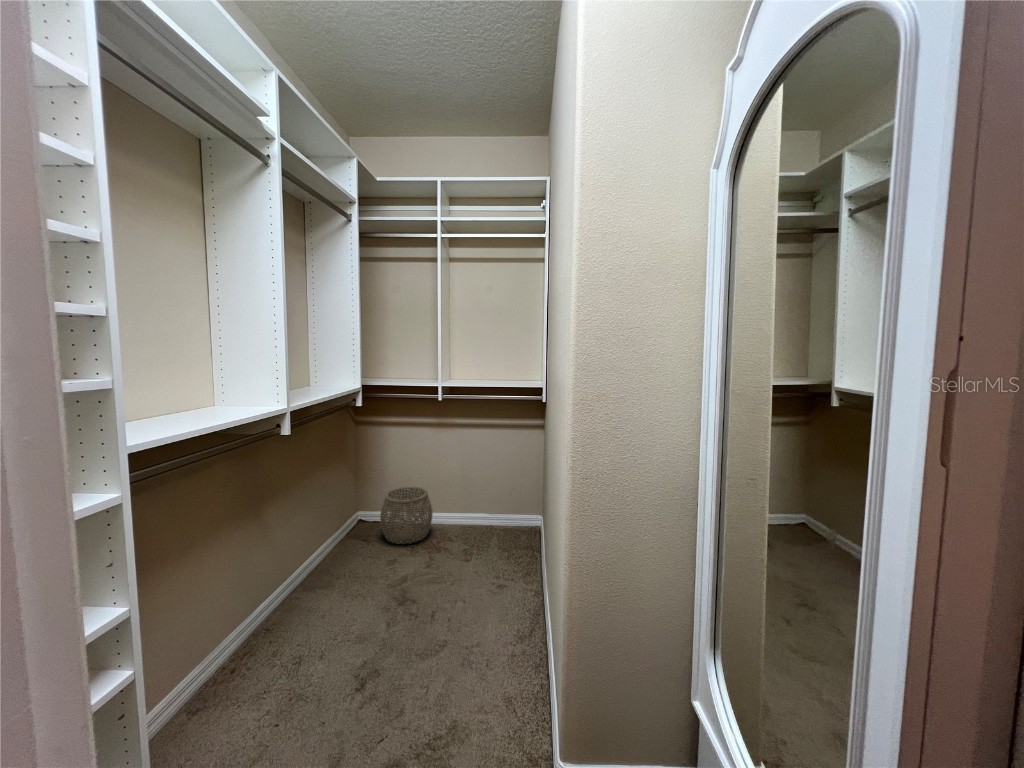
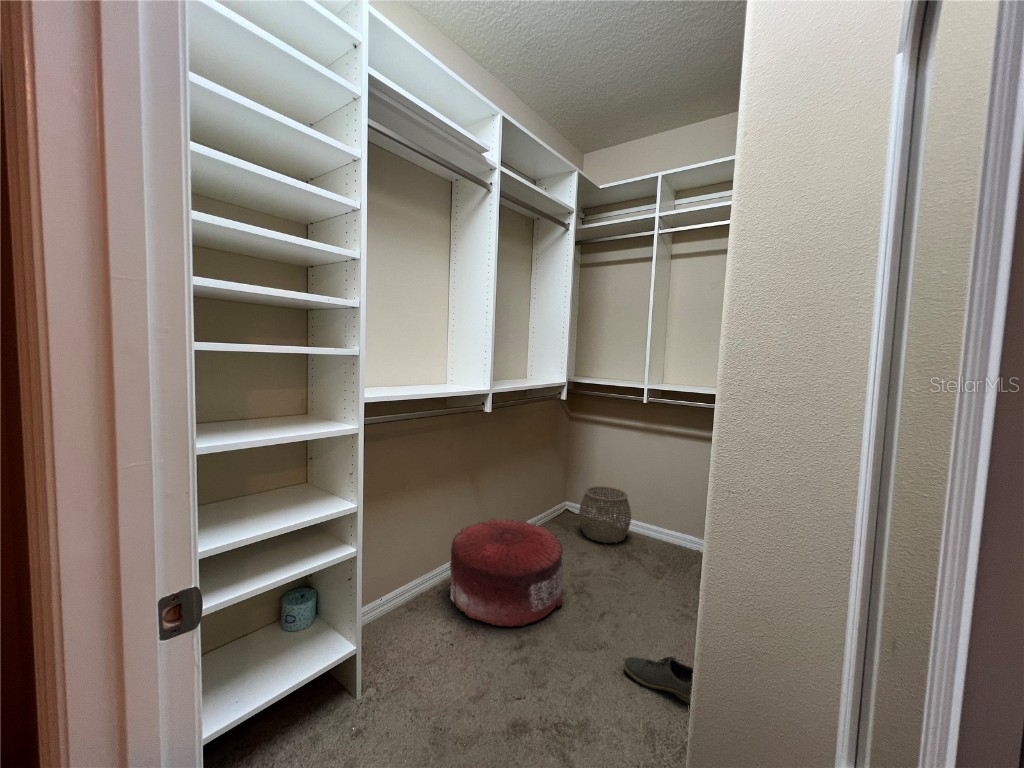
pouf: none [248,546,393,683] -> present [450,518,563,627]
shoe: none [468,626,540,663] -> present [623,656,693,704]

